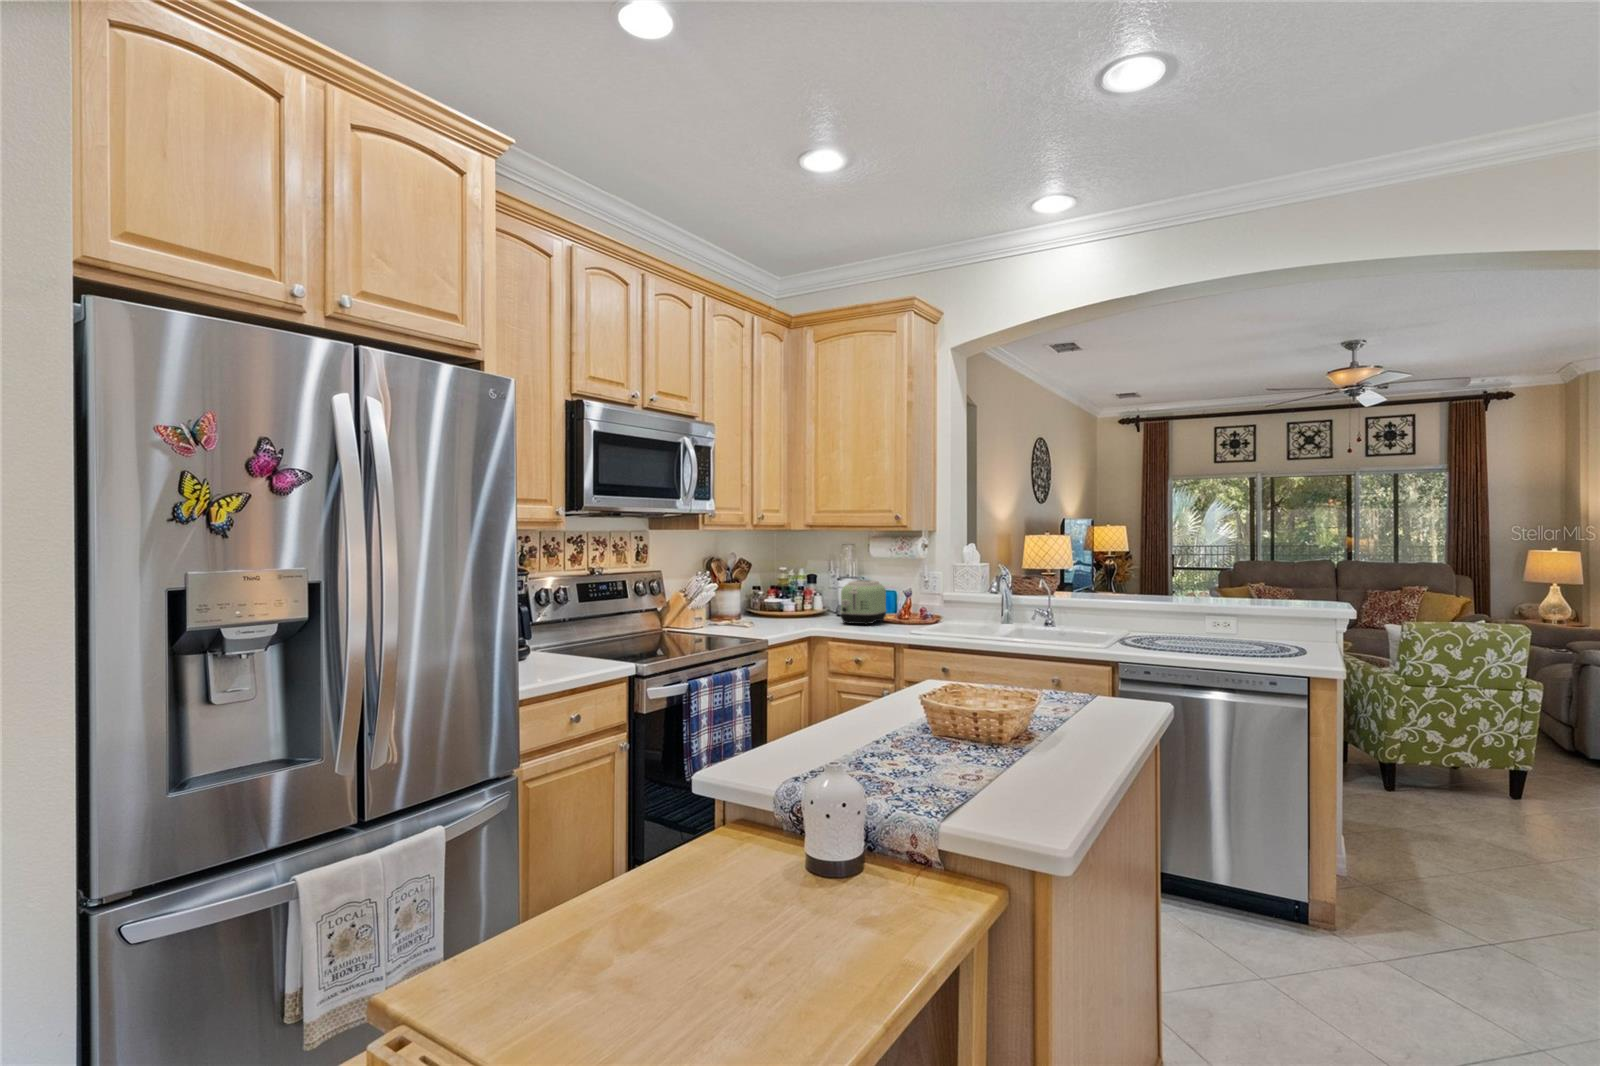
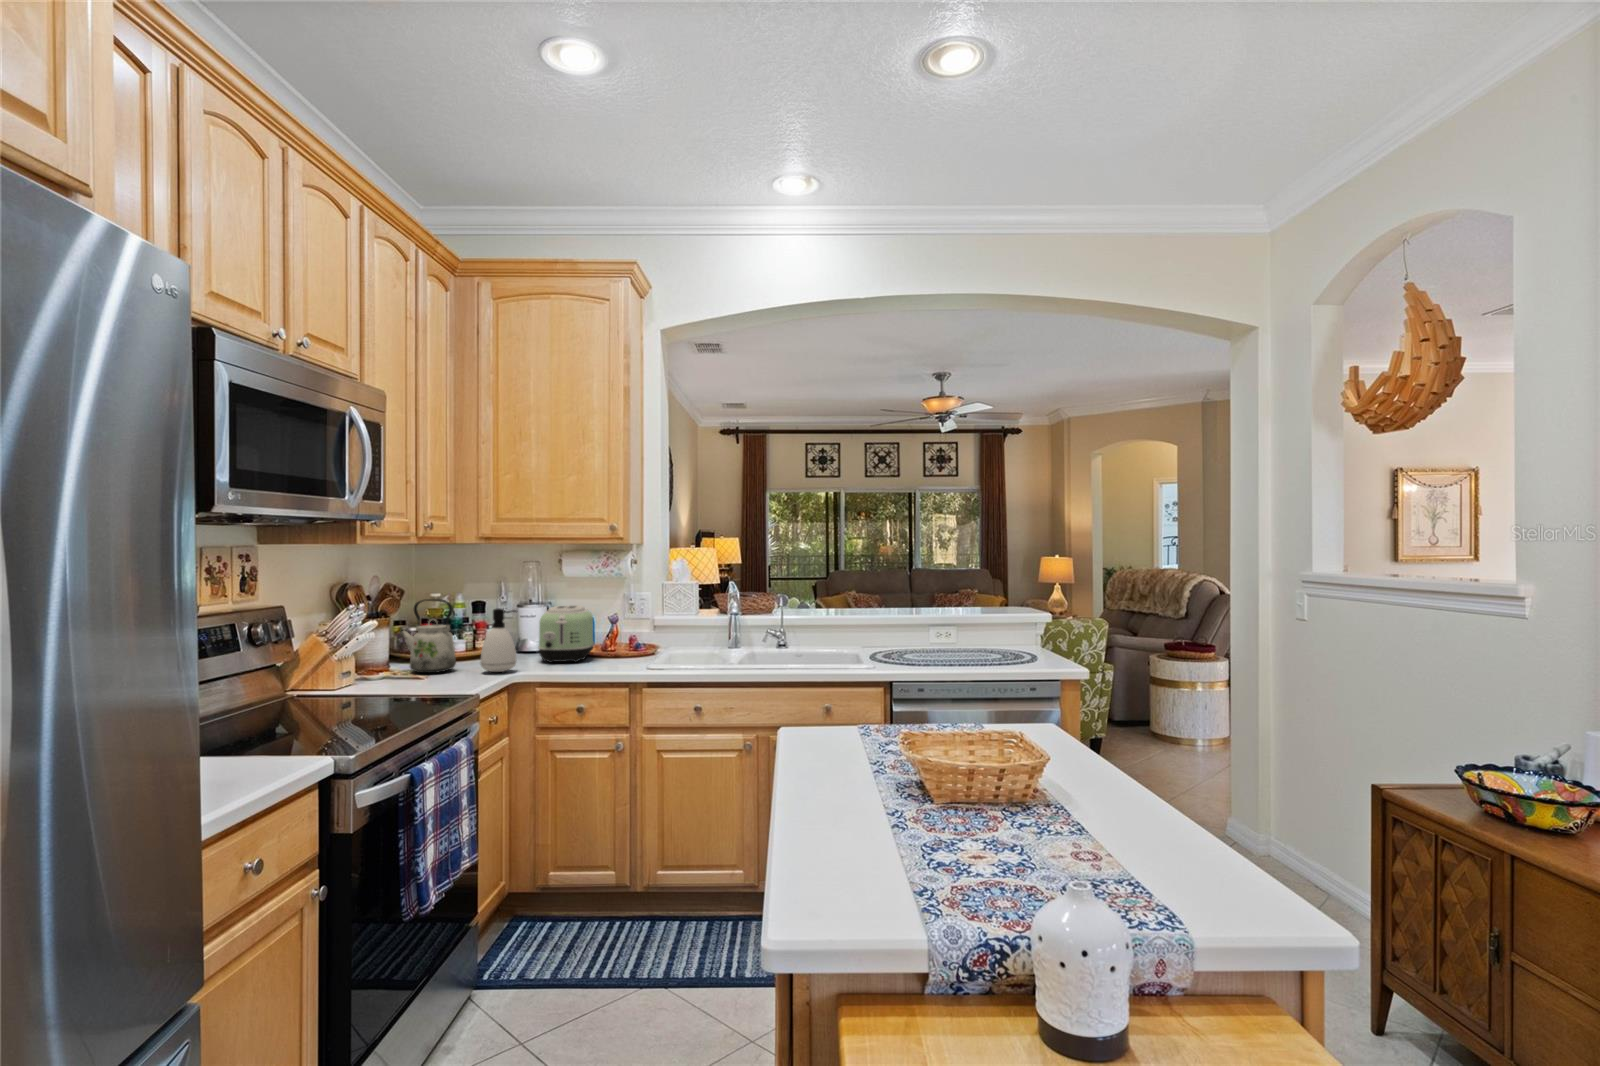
kettle: none [744,571,779,624] -> present [400,599,456,673]
soap dispenser: none [791,579,817,627] -> present [481,608,517,672]

